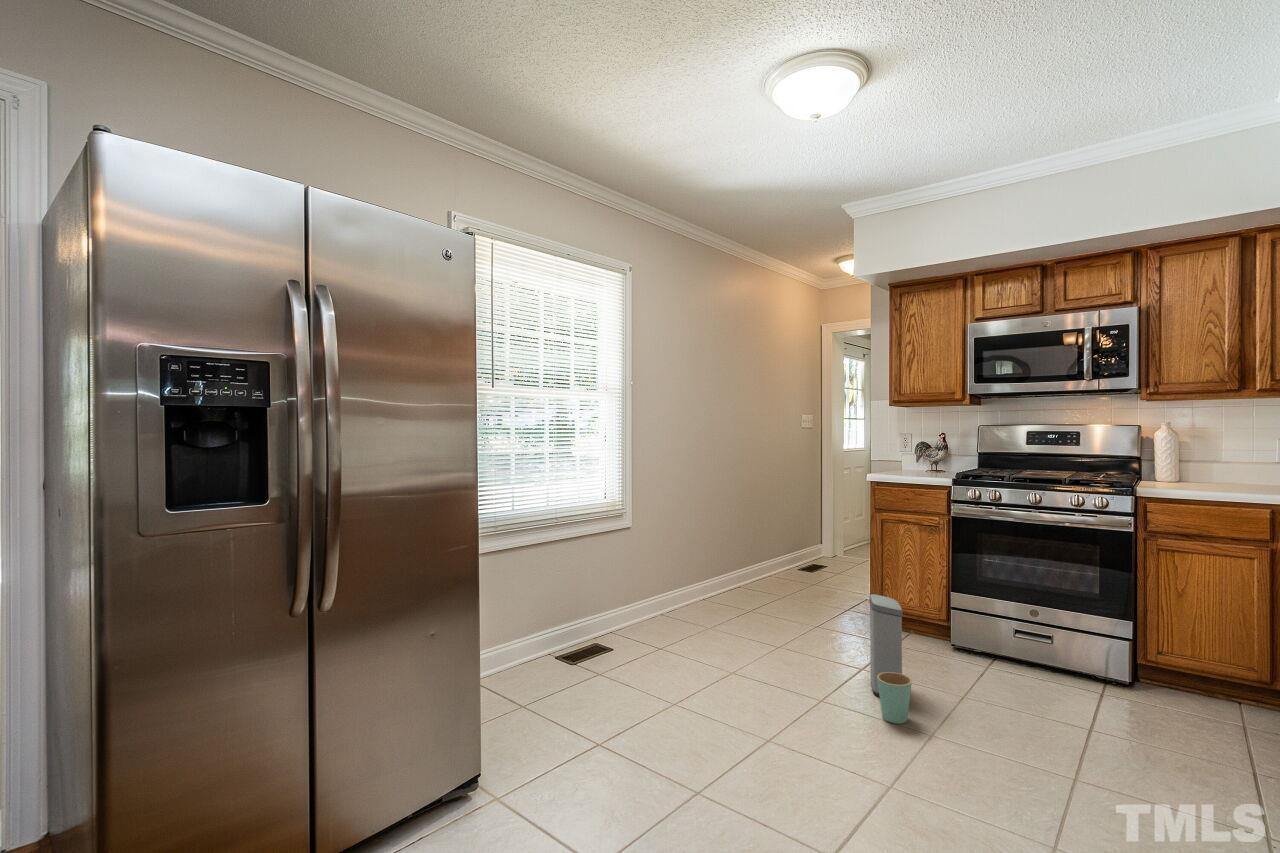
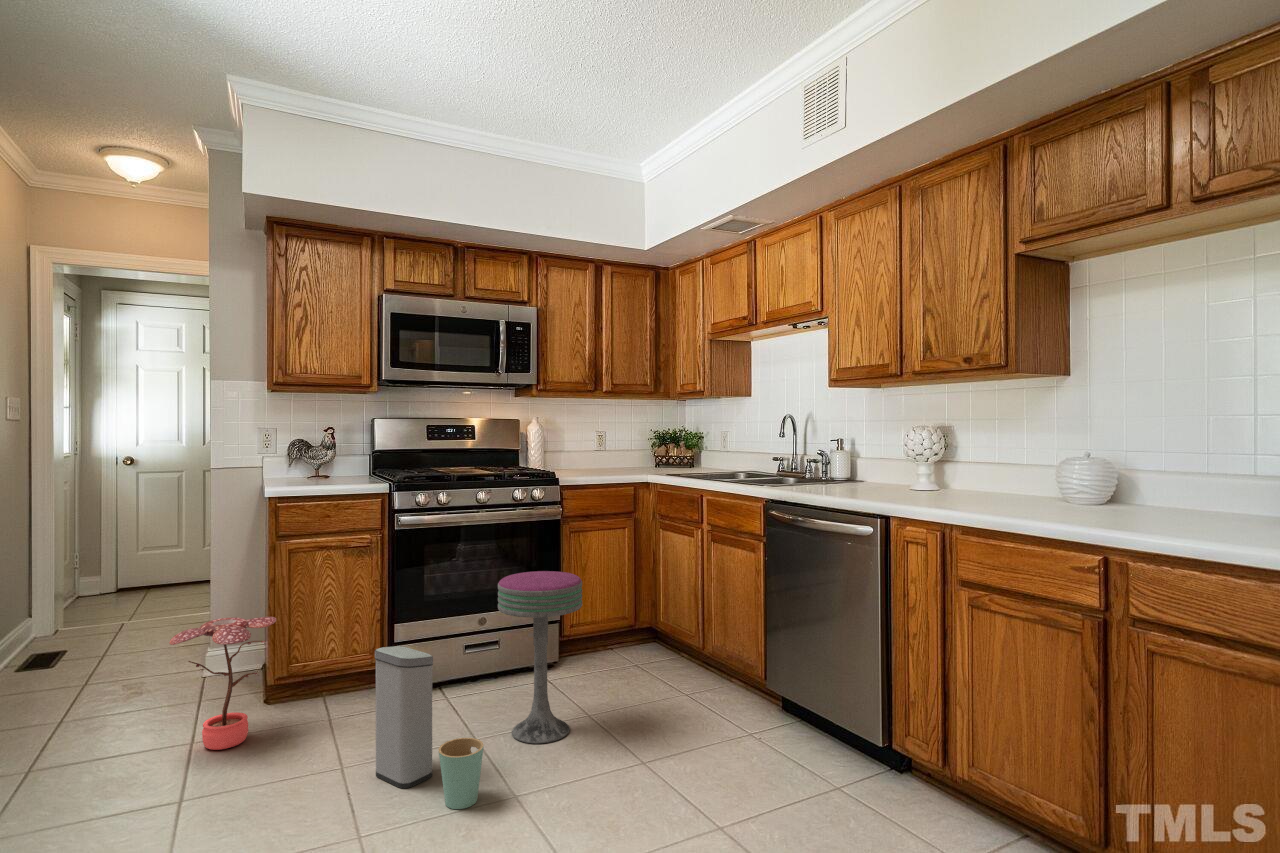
potted plant: none [797,555,859,636] -> present [169,617,277,750]
bar stool: none [976,570,1065,728] -> present [498,571,582,744]

